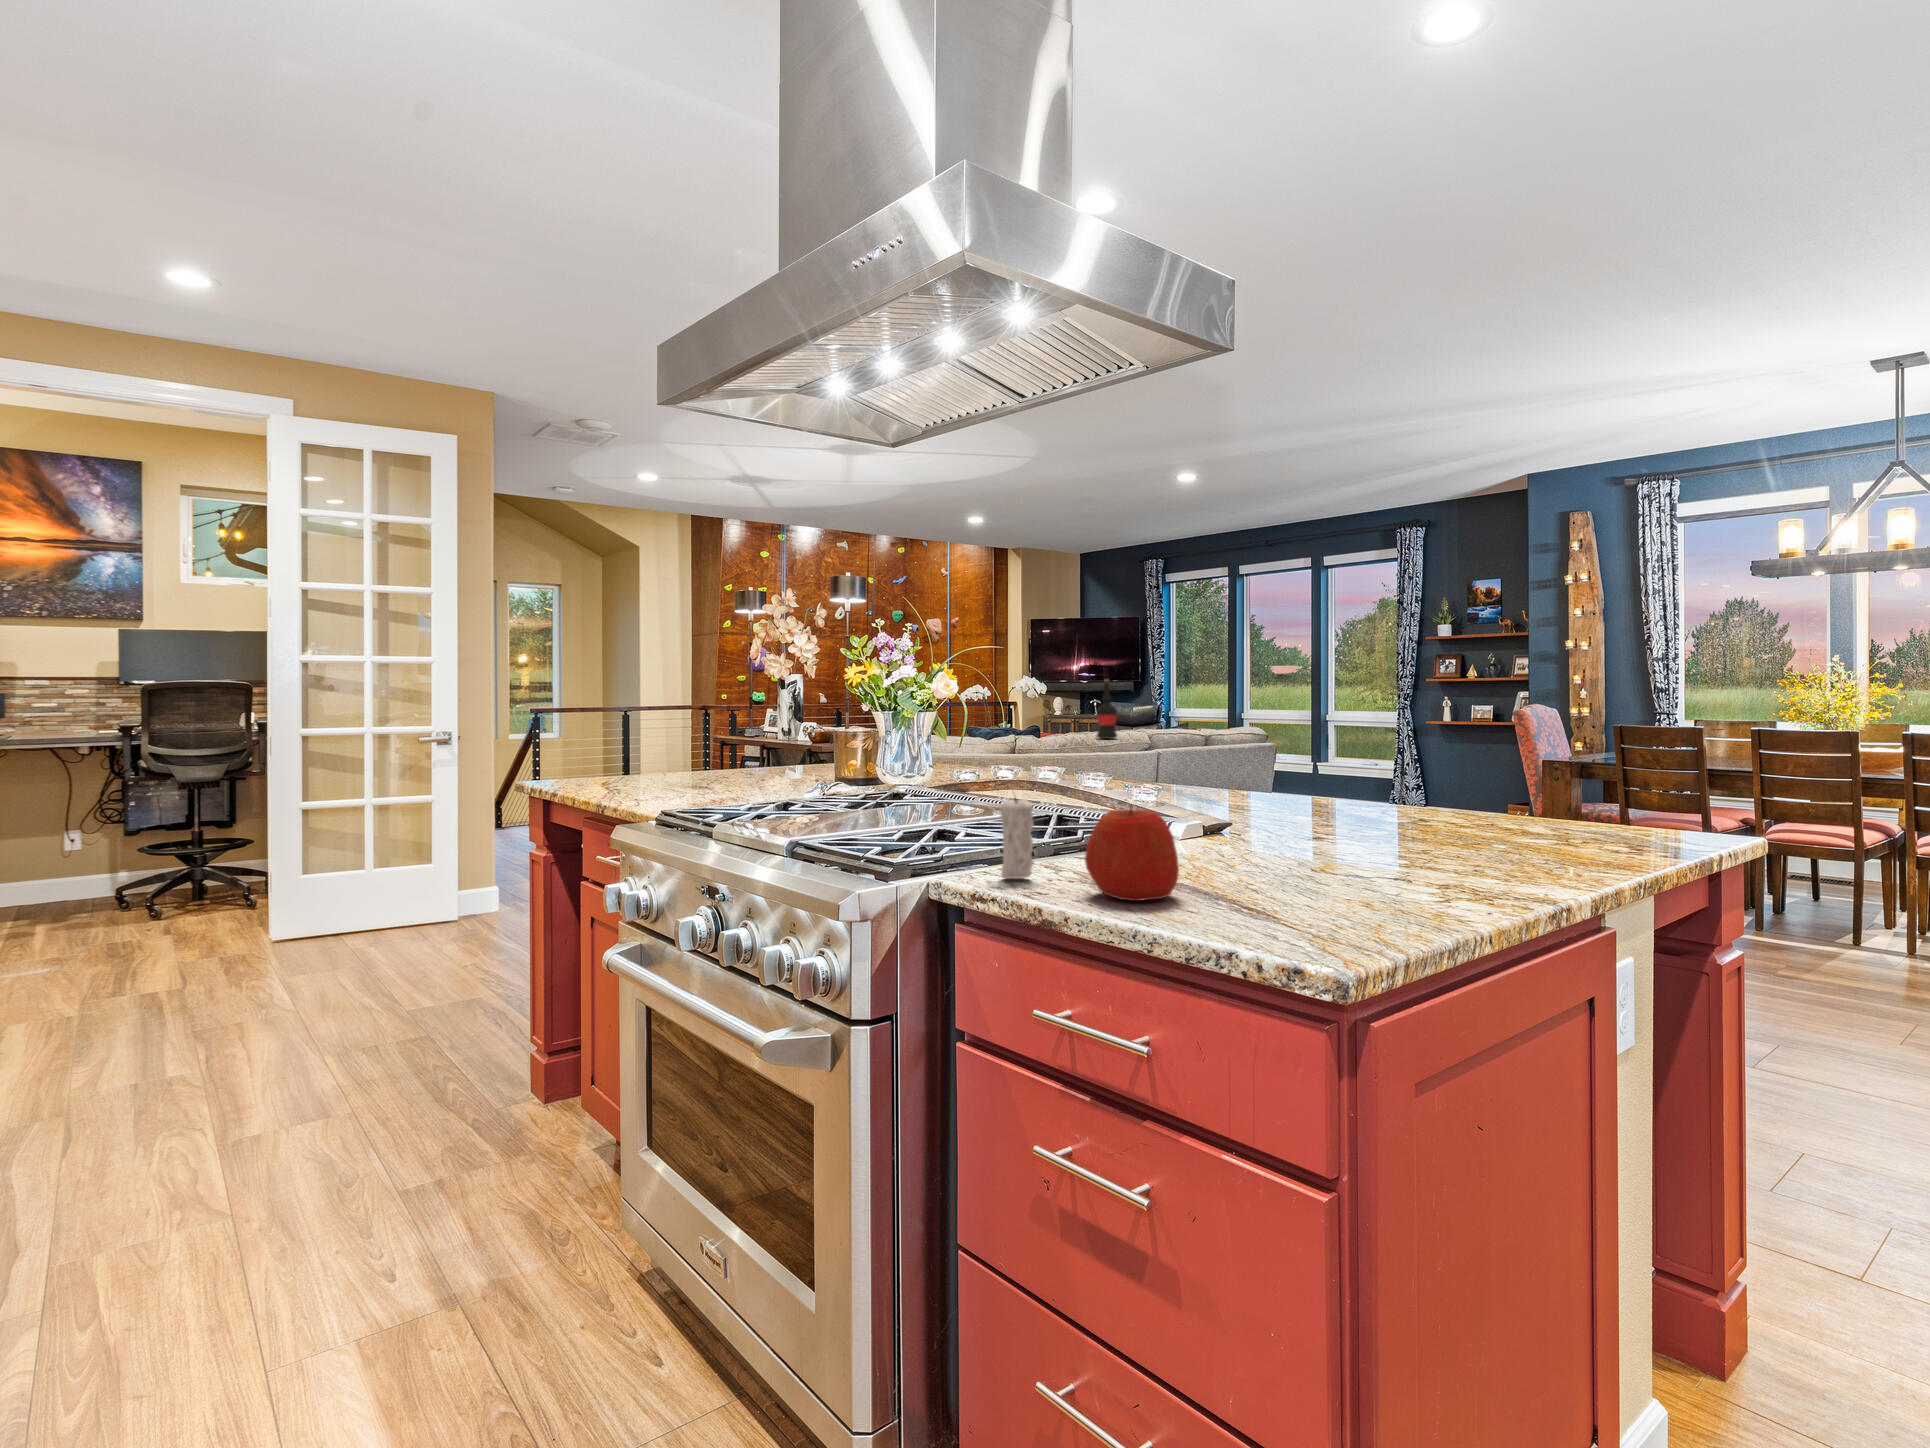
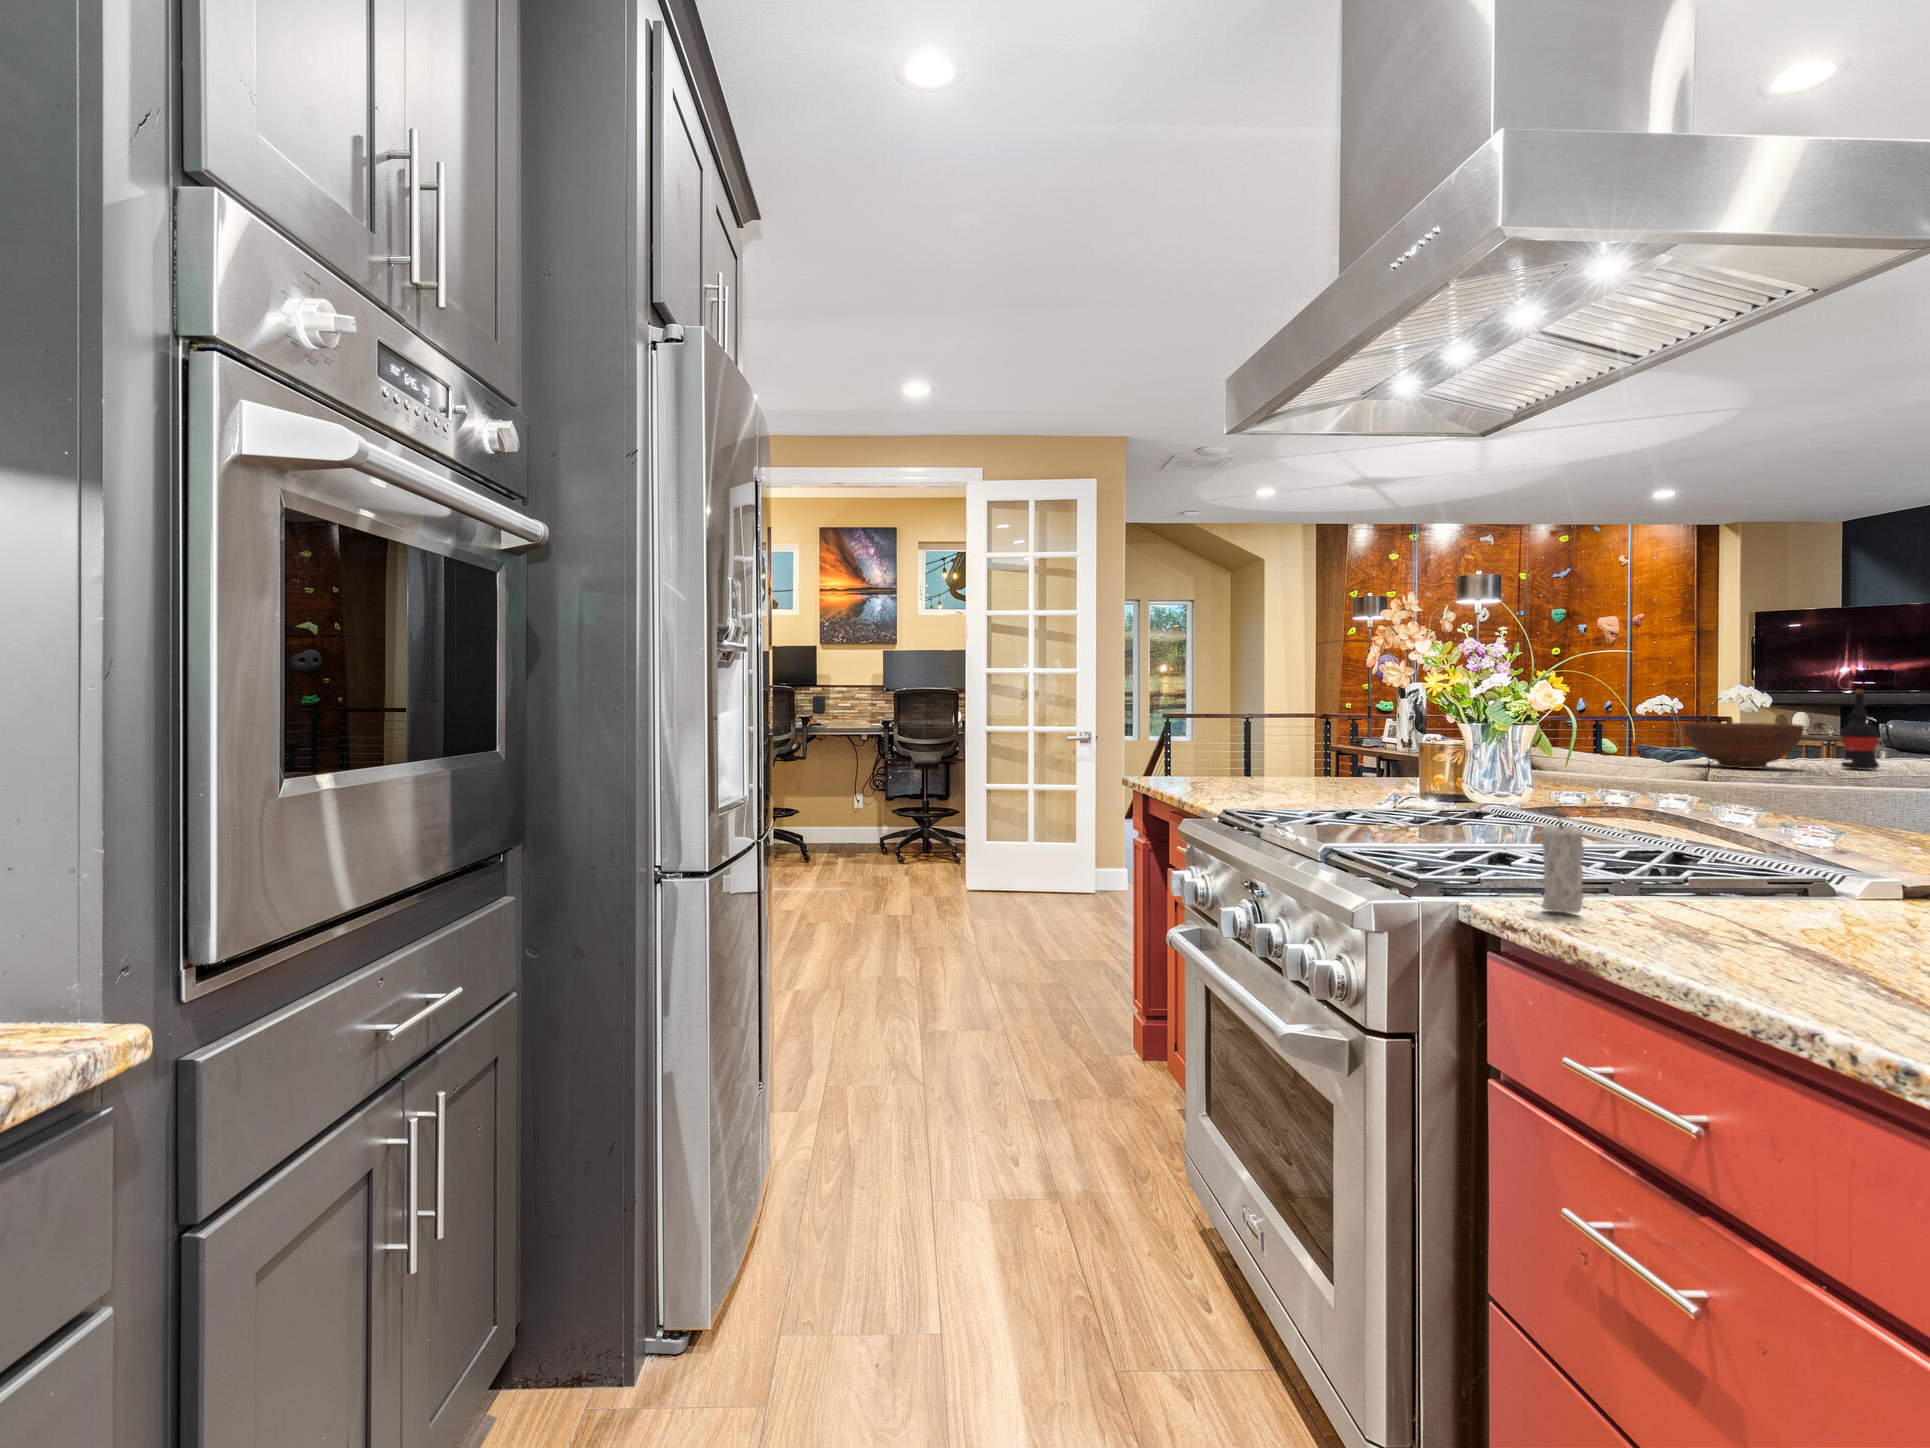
fruit bowl: none [1004,706,1078,742] -> present [1683,723,1804,769]
apple: present [1085,807,1179,901] -> none [1639,843,1778,959]

